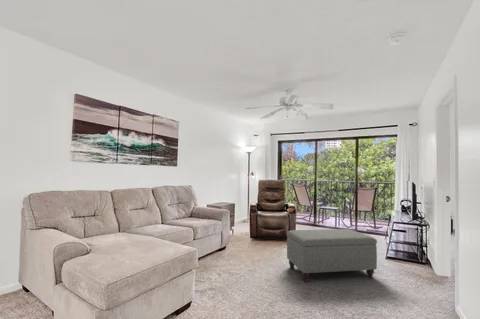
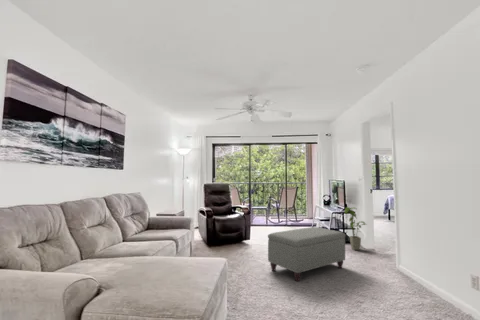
house plant: none [399,211,429,263] -> present [345,207,365,250]

